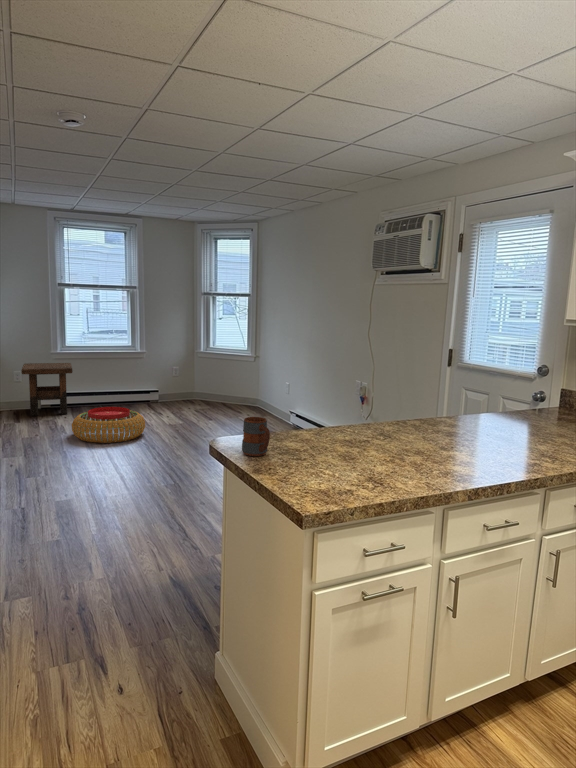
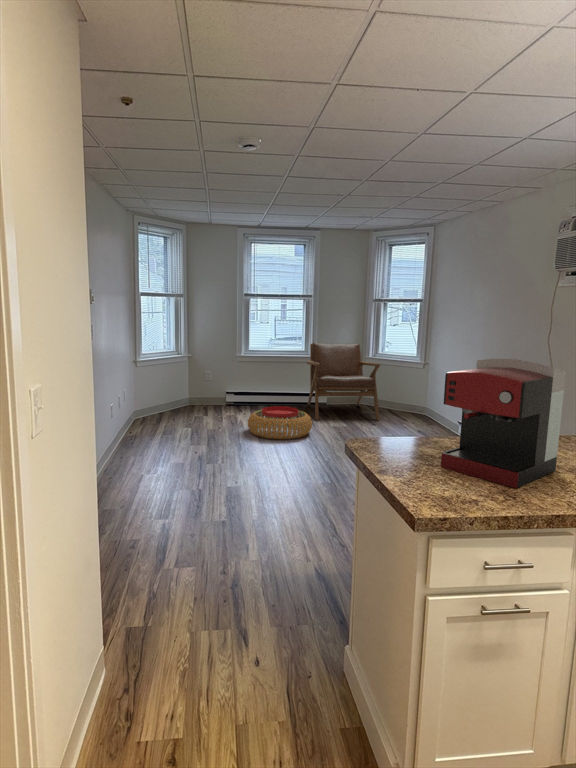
lounge chair: none [134,337,214,419] -> present [307,343,380,420]
coffee maker: none [309,354,414,475] -> present [441,359,566,488]
side table: present [21,363,73,416] -> none [211,365,252,411]
mug: present [242,417,270,456] -> none [374,419,401,458]

